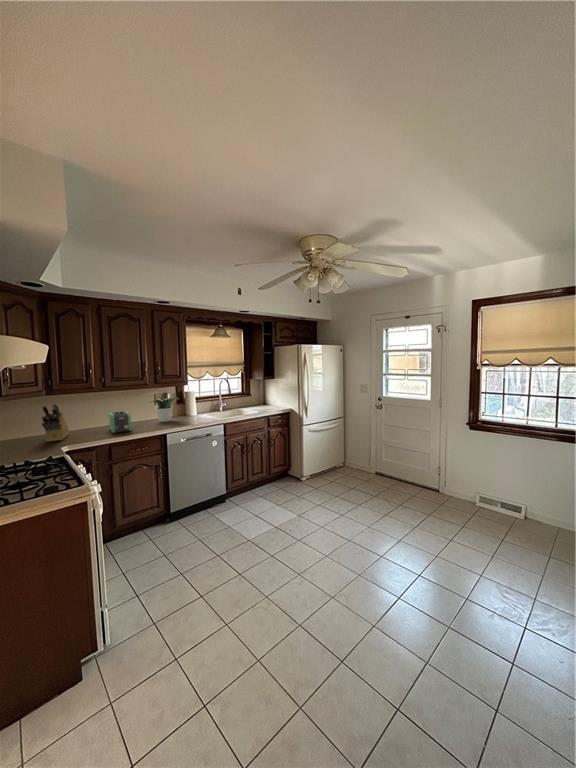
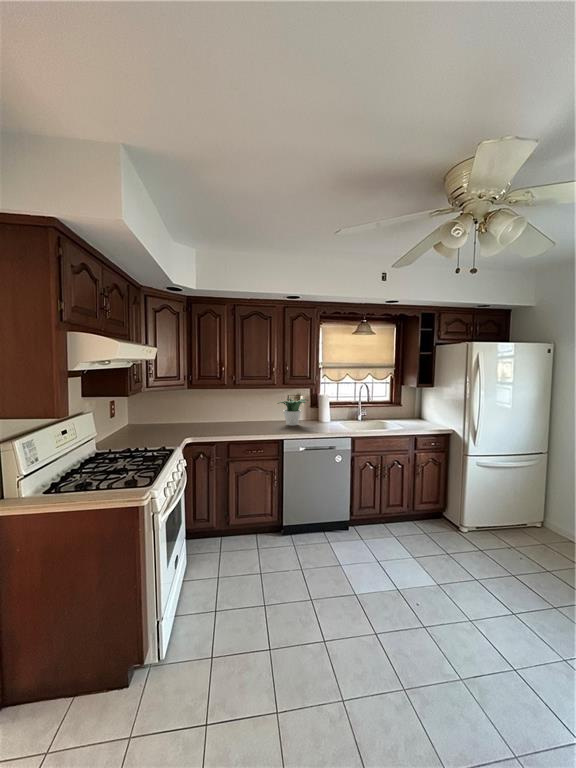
knife block: present [41,403,69,442] -> none [178,397,205,431]
toaster: present [109,411,131,433] -> none [235,410,255,431]

